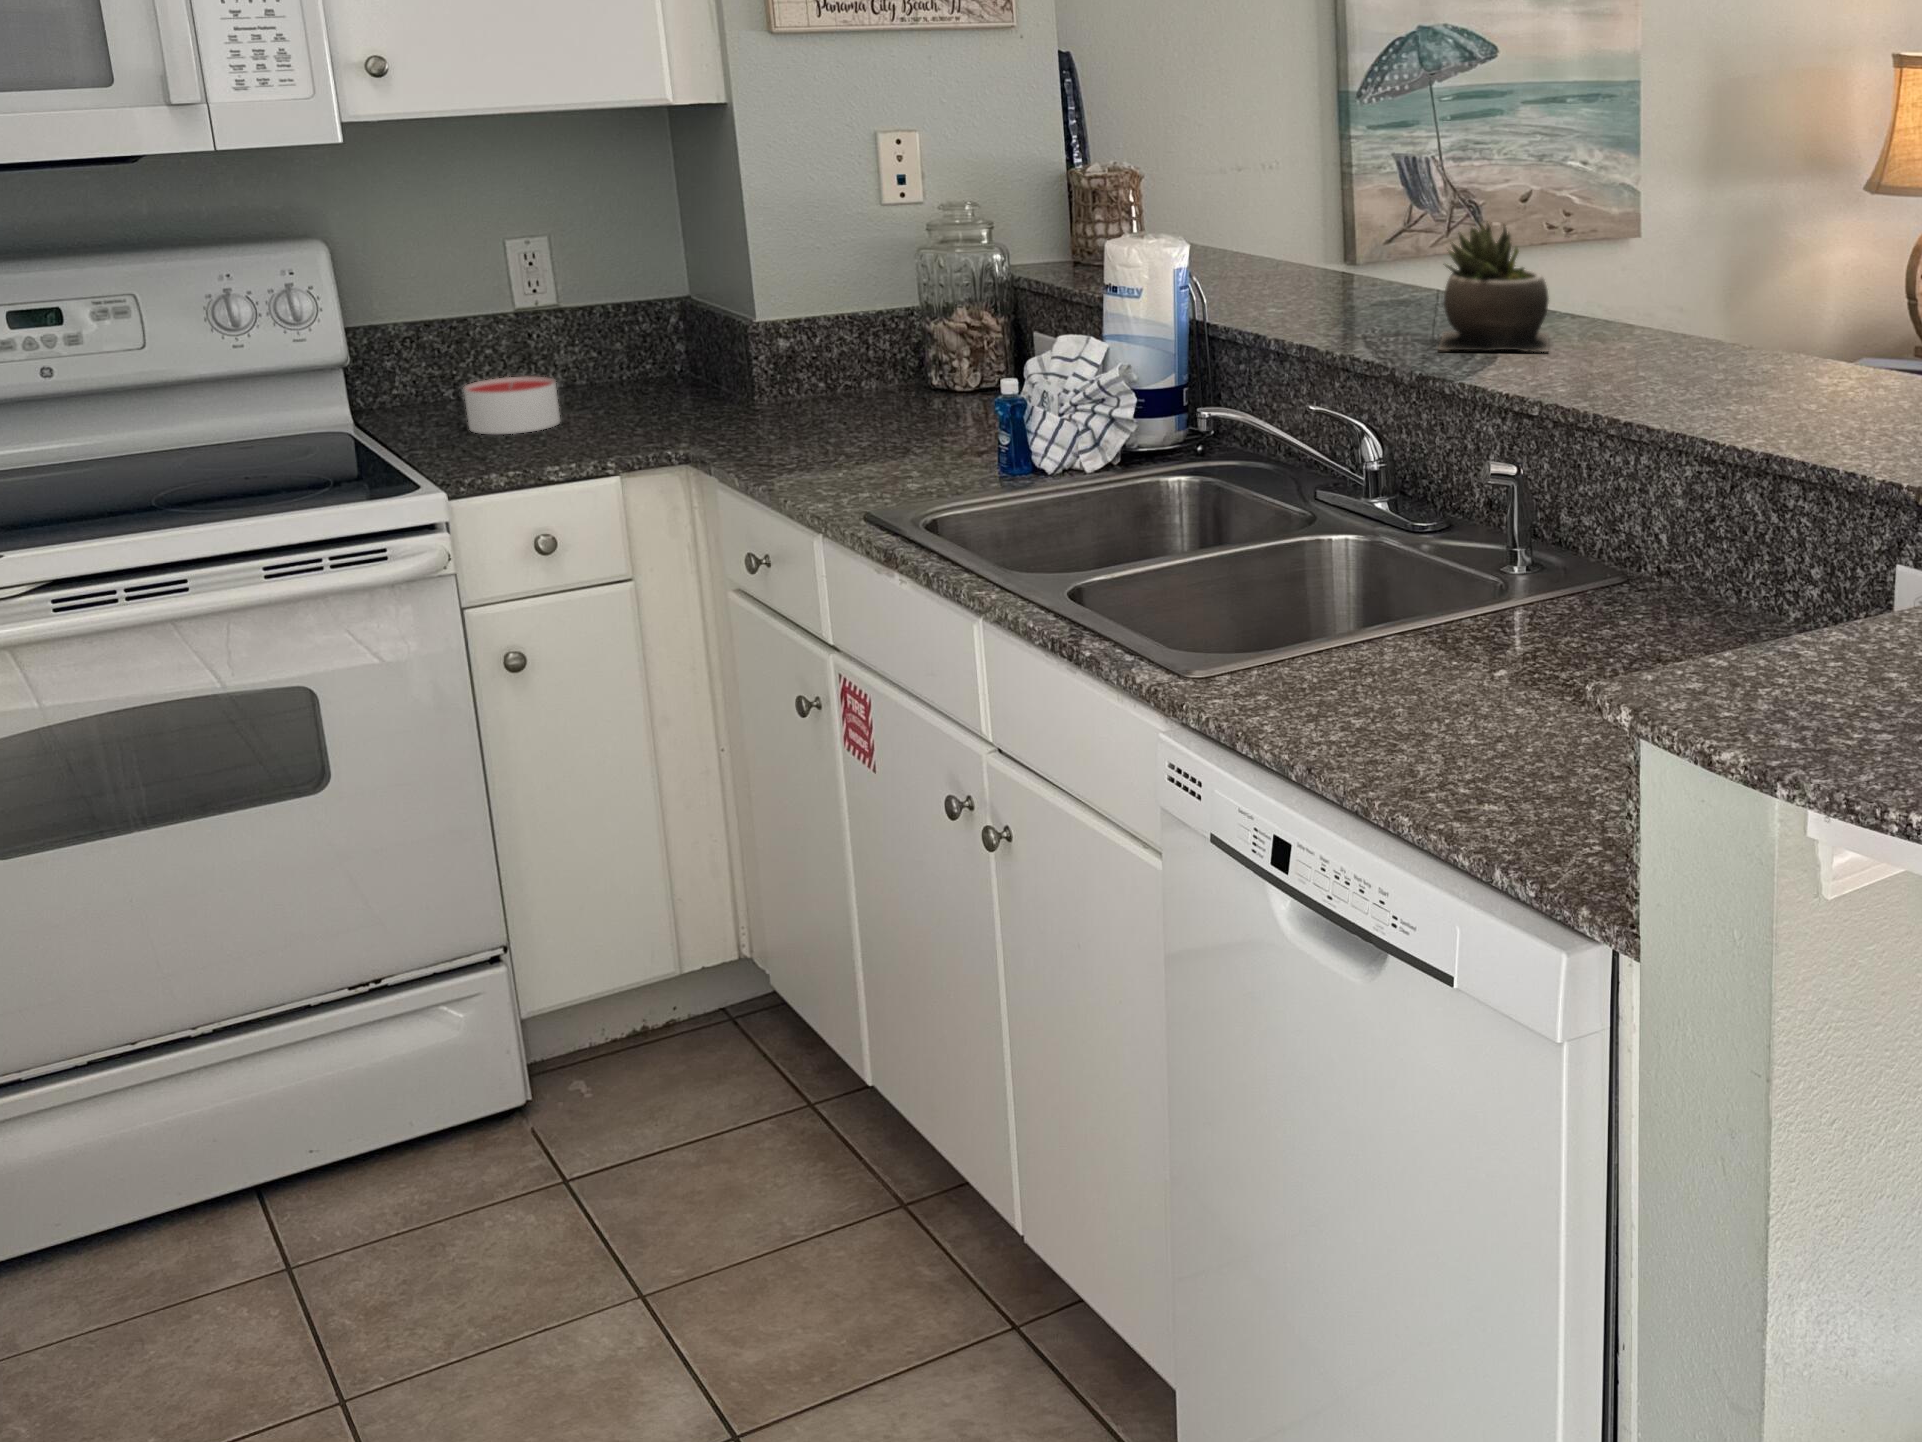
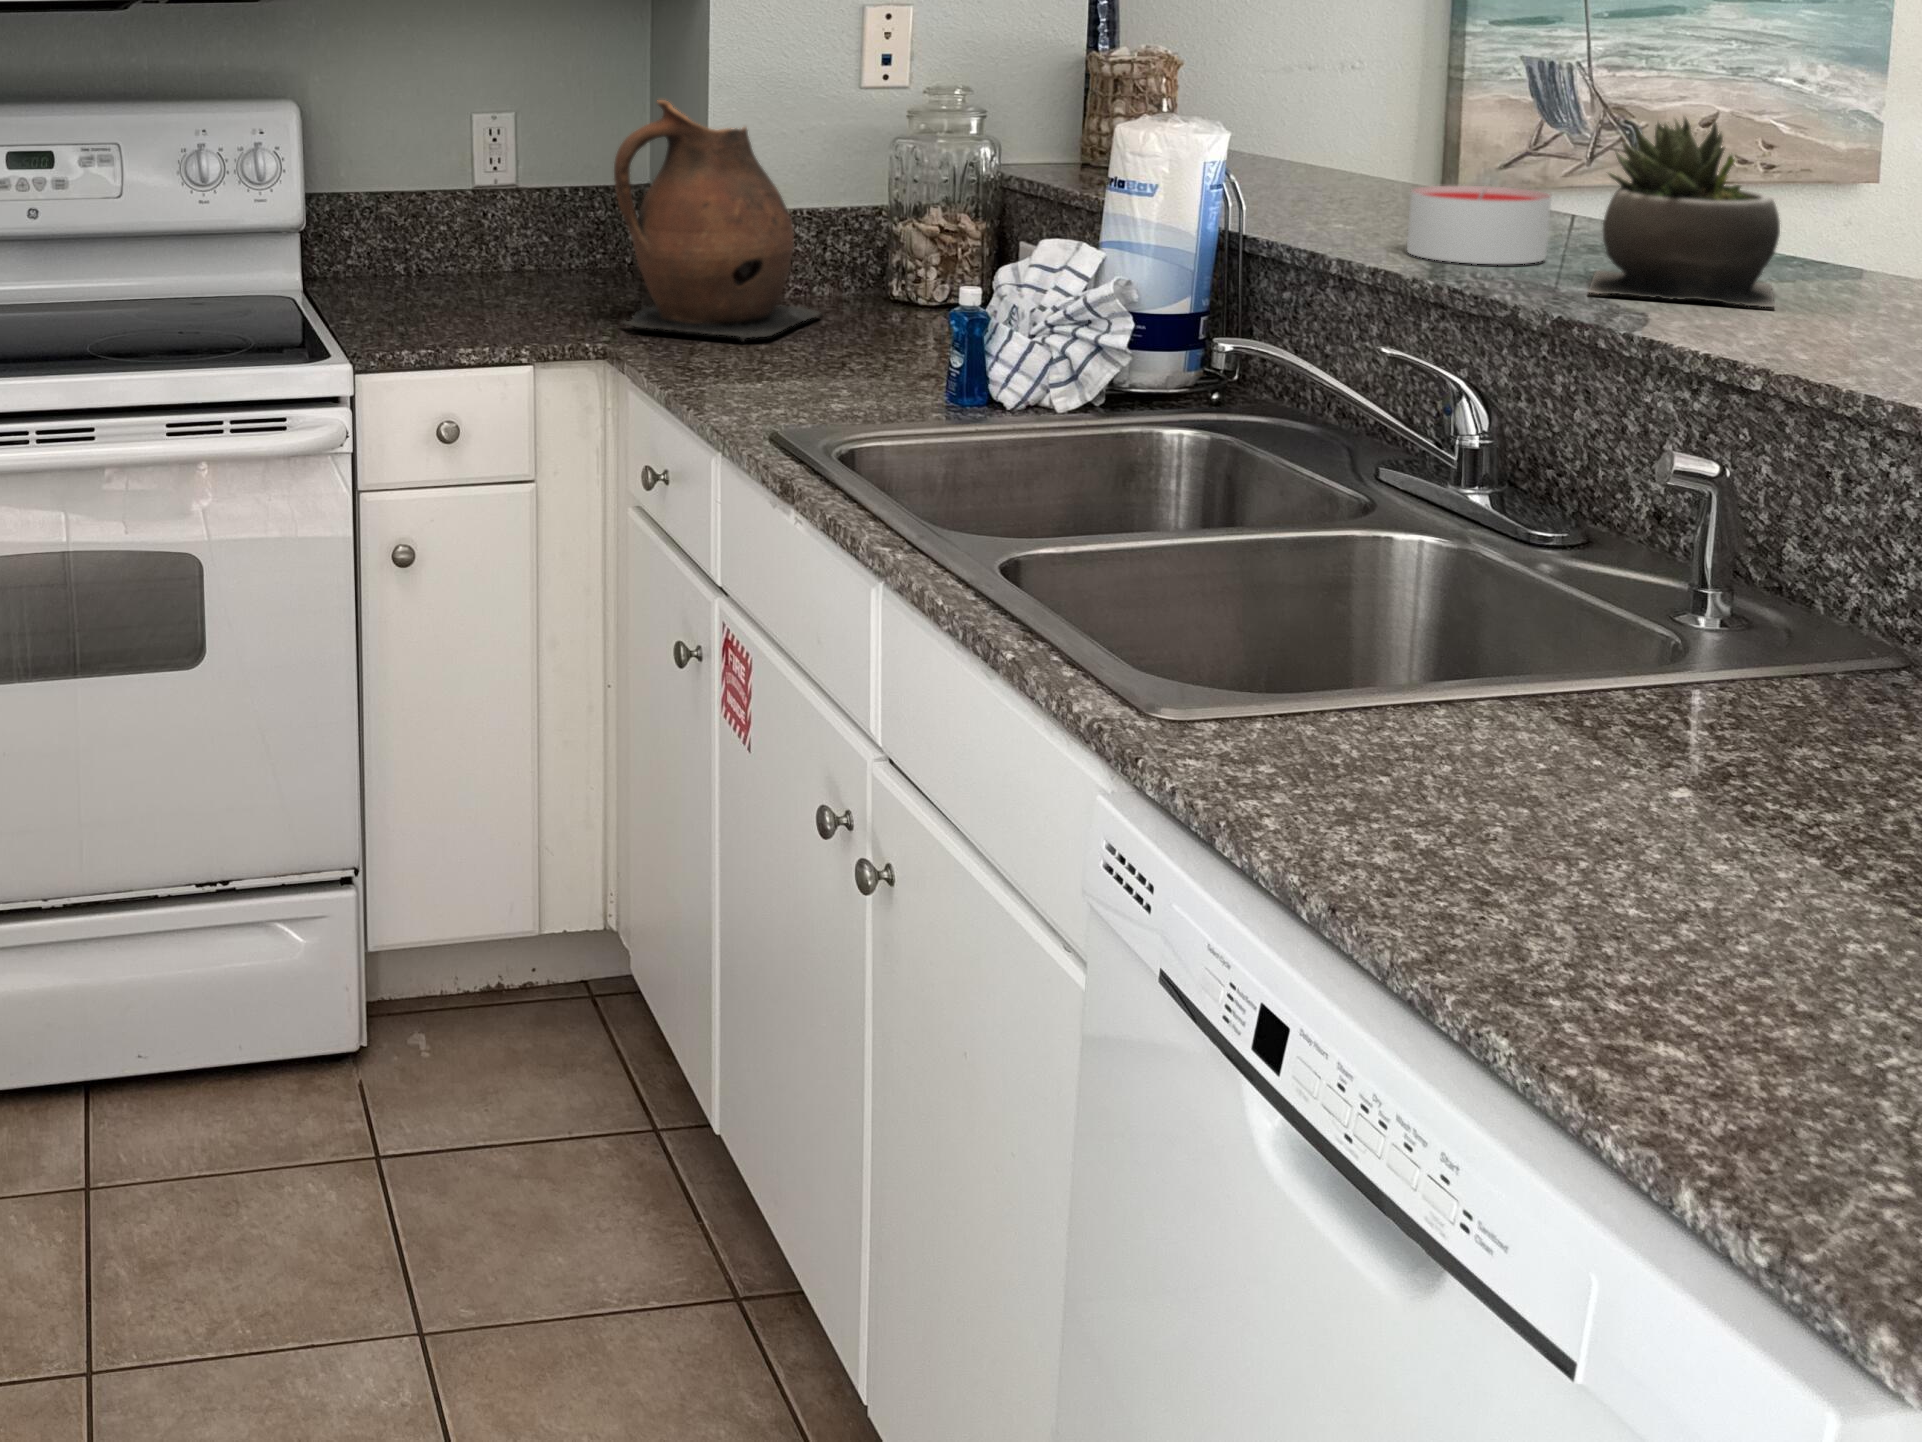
ceramic pitcher: none [672,227,875,437] -> present [614,100,822,341]
candle: present [464,376,560,434] -> present [1407,186,1551,264]

